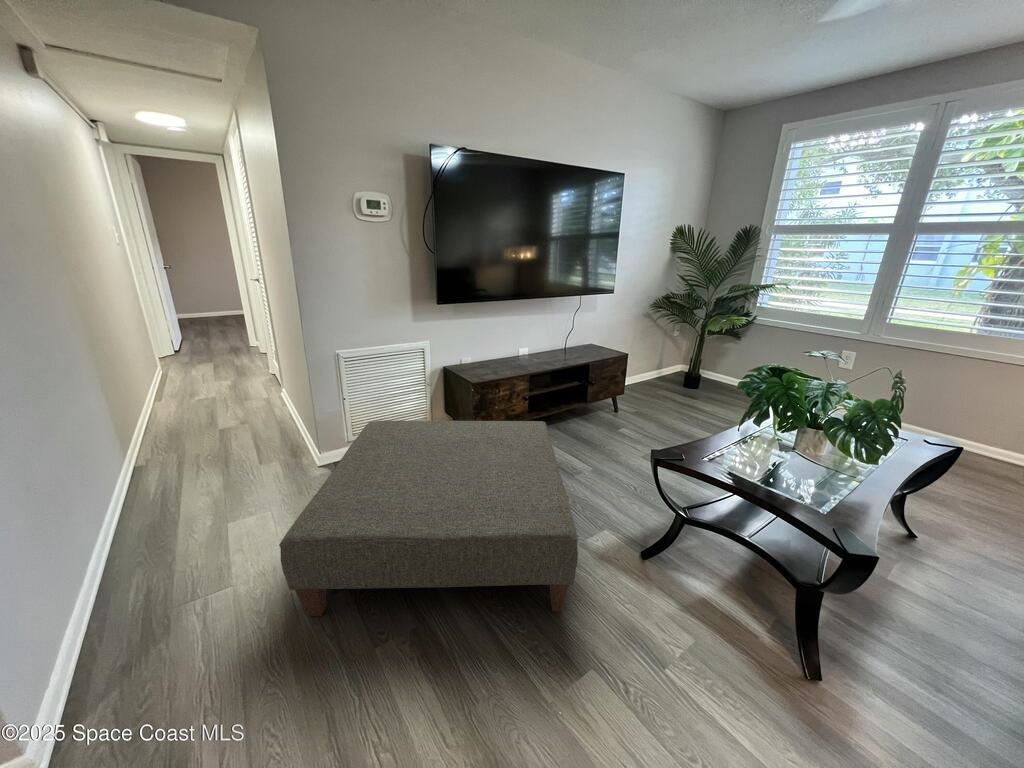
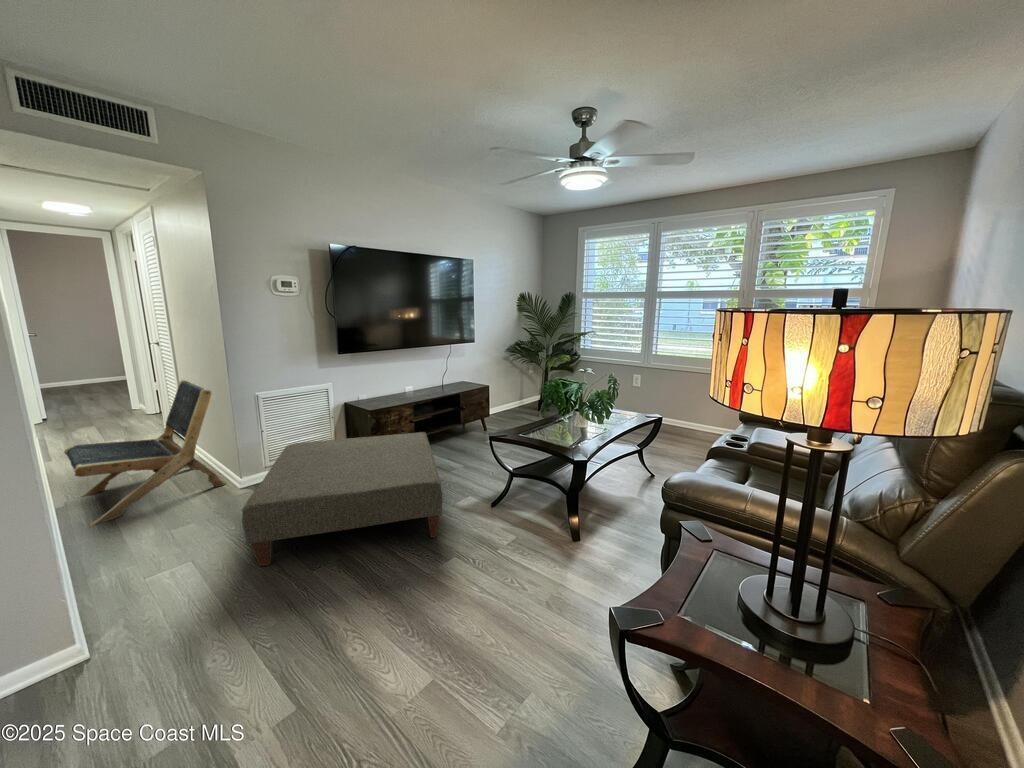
lounge chair: none [135,325,307,497] -> present [64,379,226,526]

